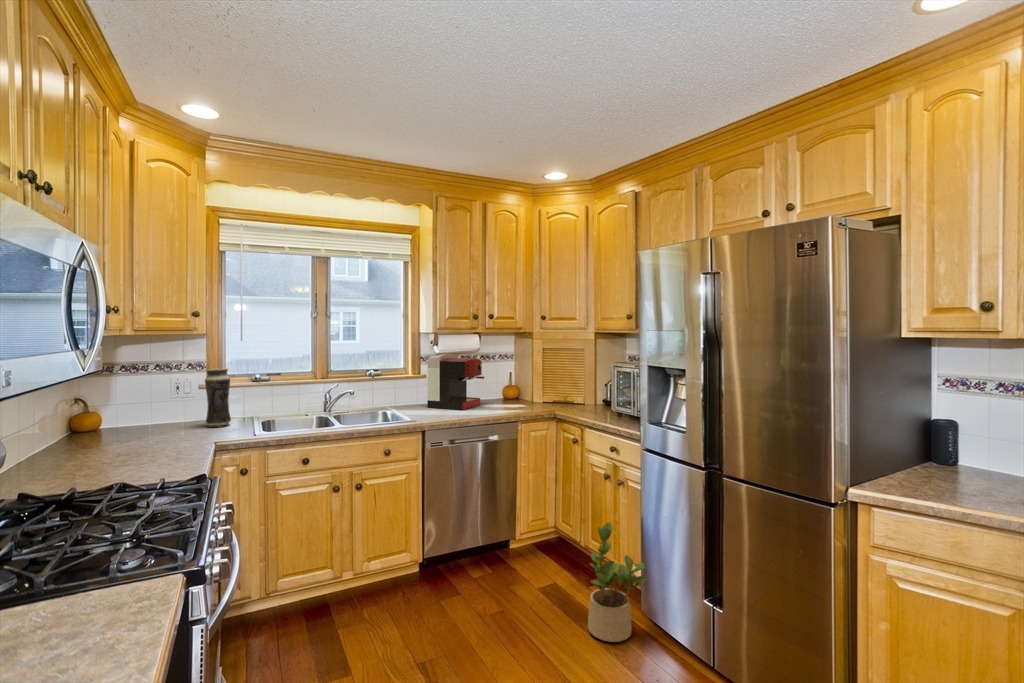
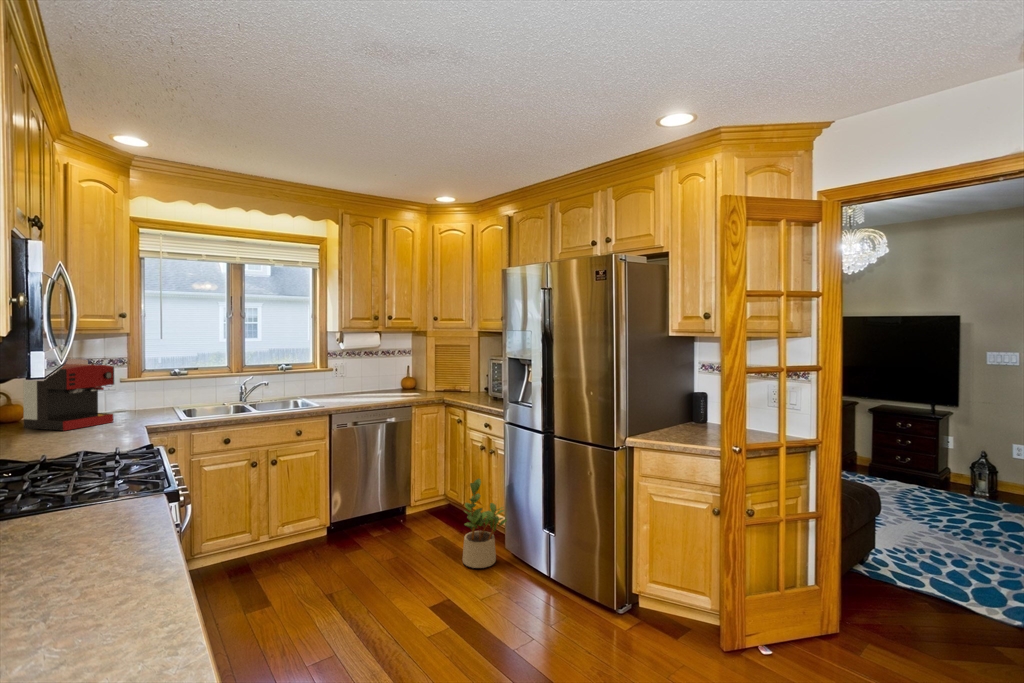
coffee maker: present [427,354,484,410] -> present [23,359,114,431]
vase: present [205,369,231,427] -> none [128,363,152,415]

